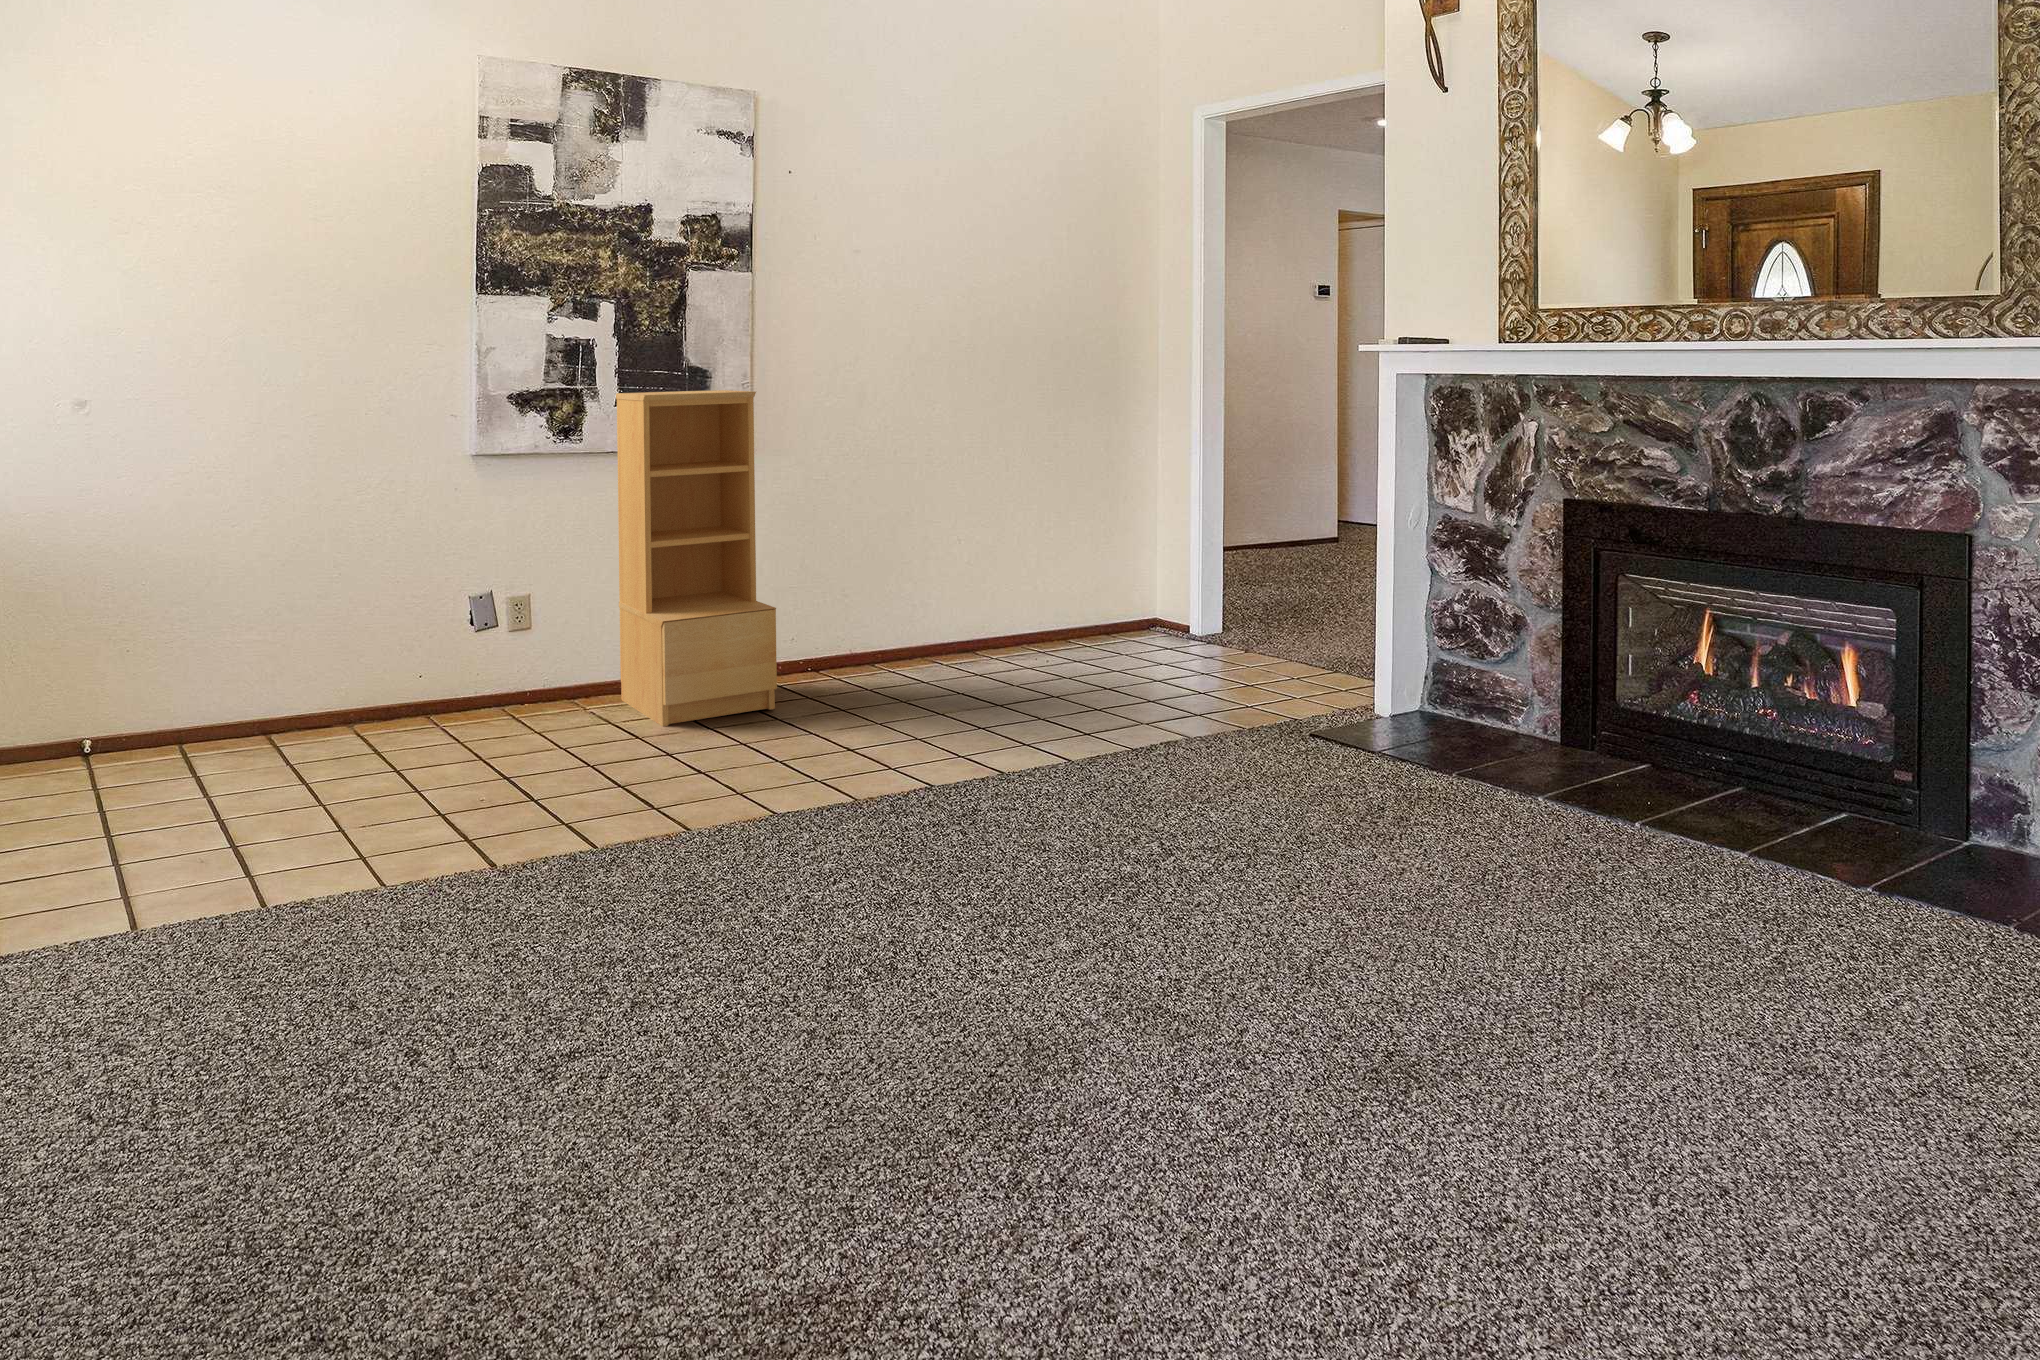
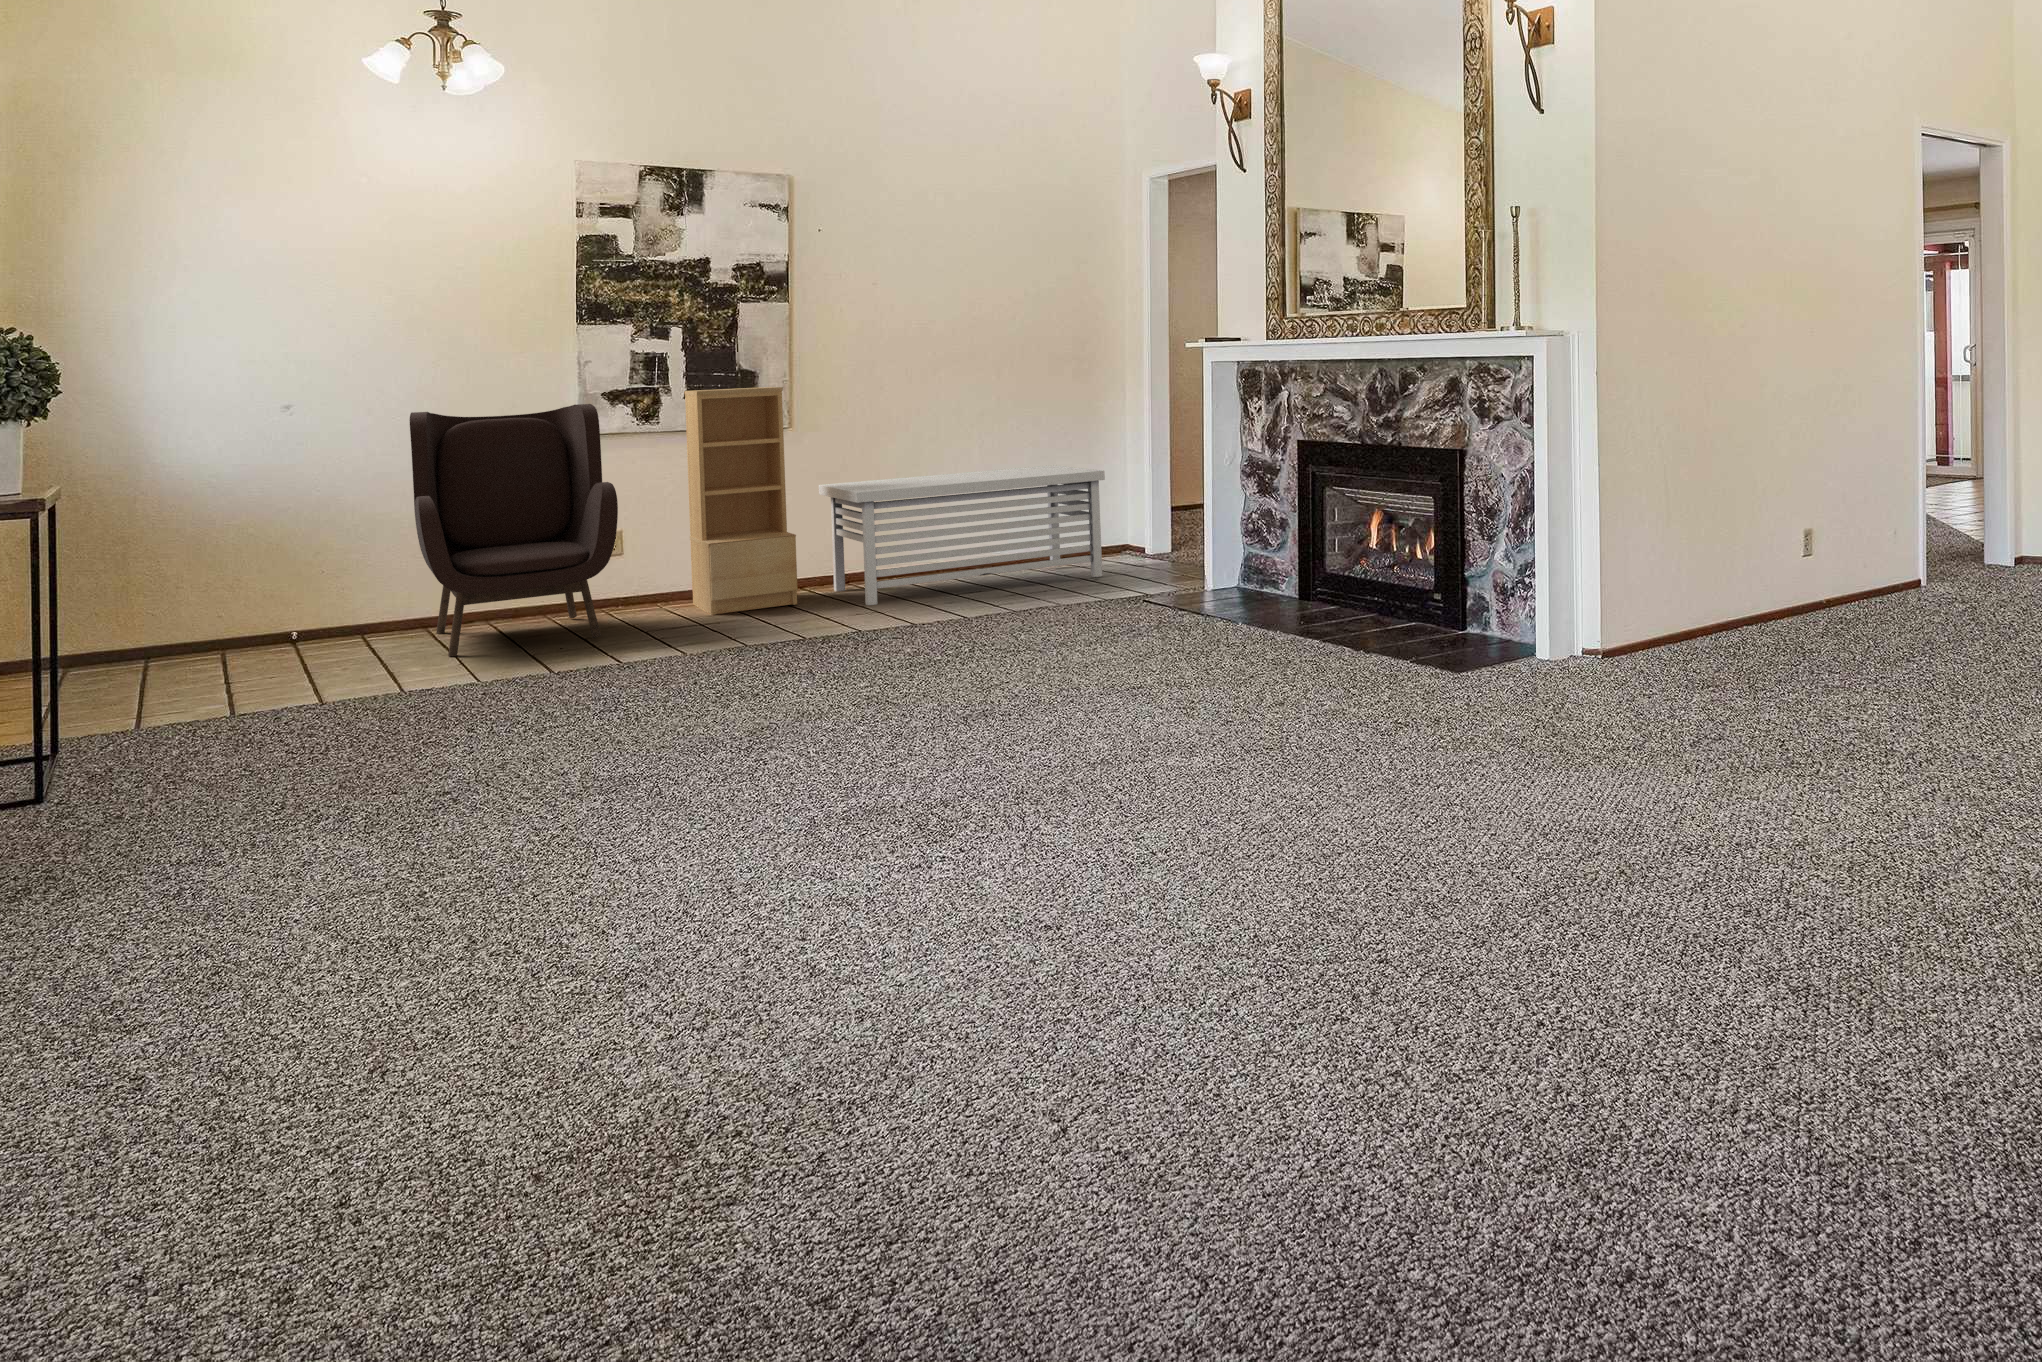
armchair: none [253,411,560,810] -> present [410,404,618,656]
storage bench: none [784,505,1176,718] -> present [819,465,1105,605]

